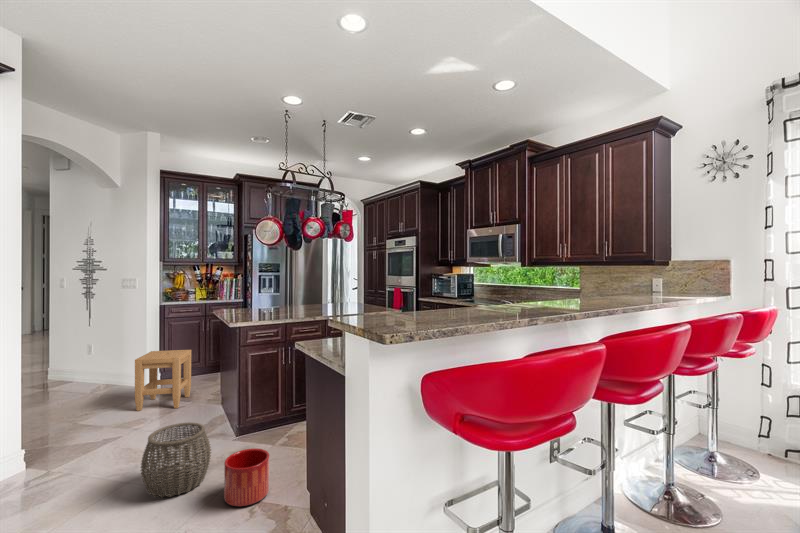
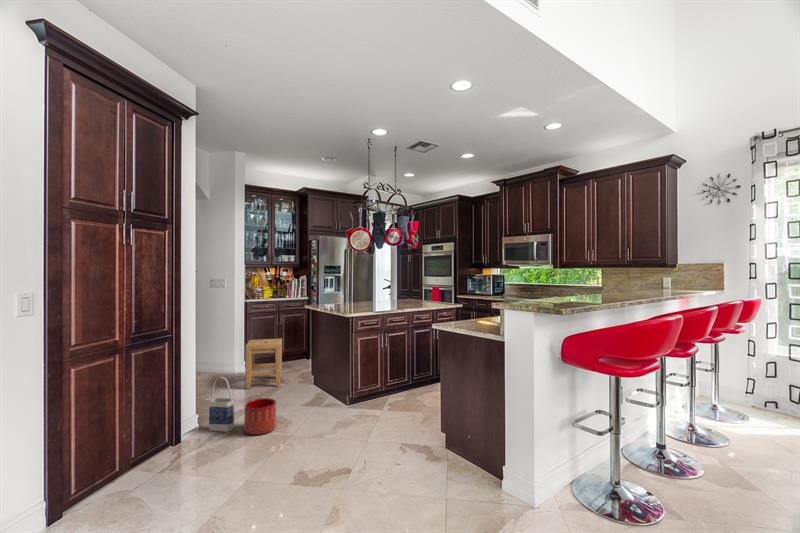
bag: none [35,404,70,474] -> present [209,377,234,432]
woven basket: present [141,422,211,498] -> none [307,389,354,443]
planter: present [224,448,270,506] -> present [244,398,276,435]

